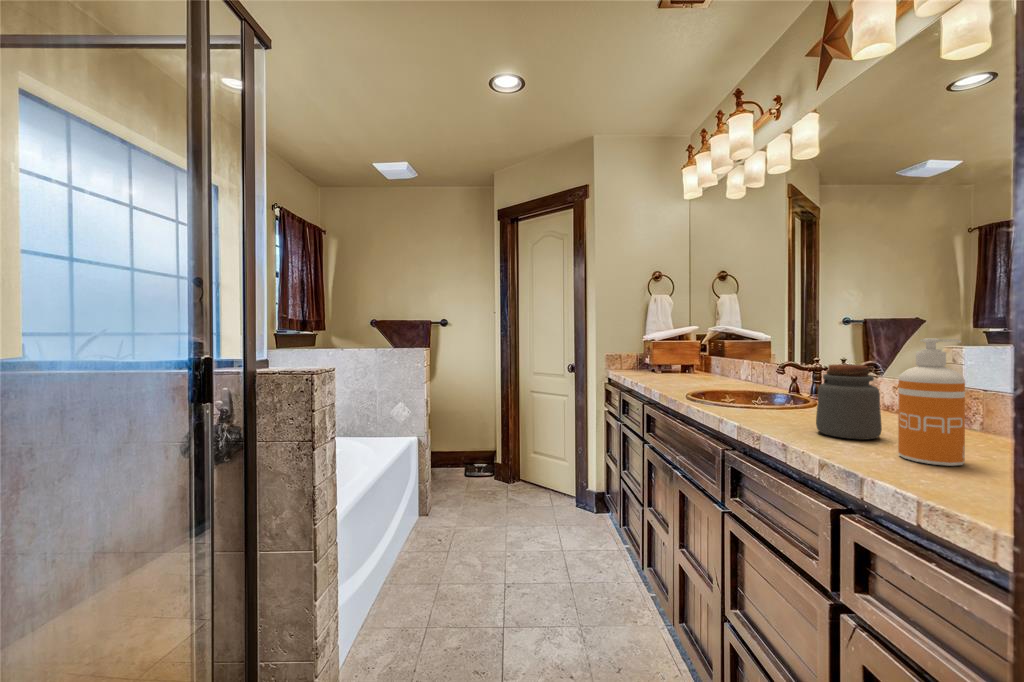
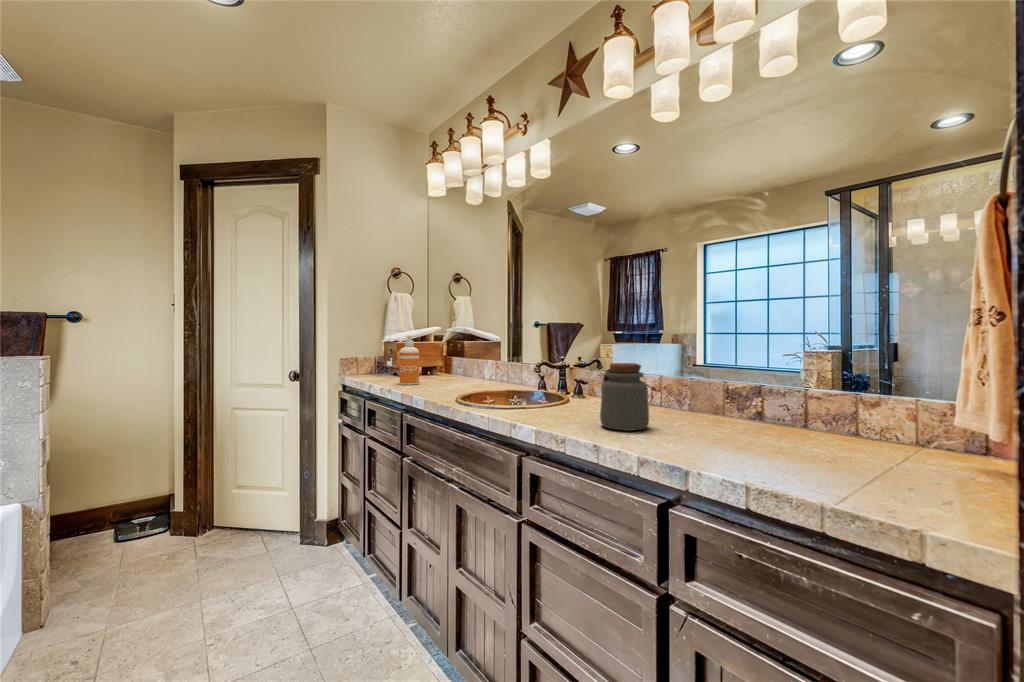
soap dispenser: present [898,339,965,466] -> present [400,335,419,385]

